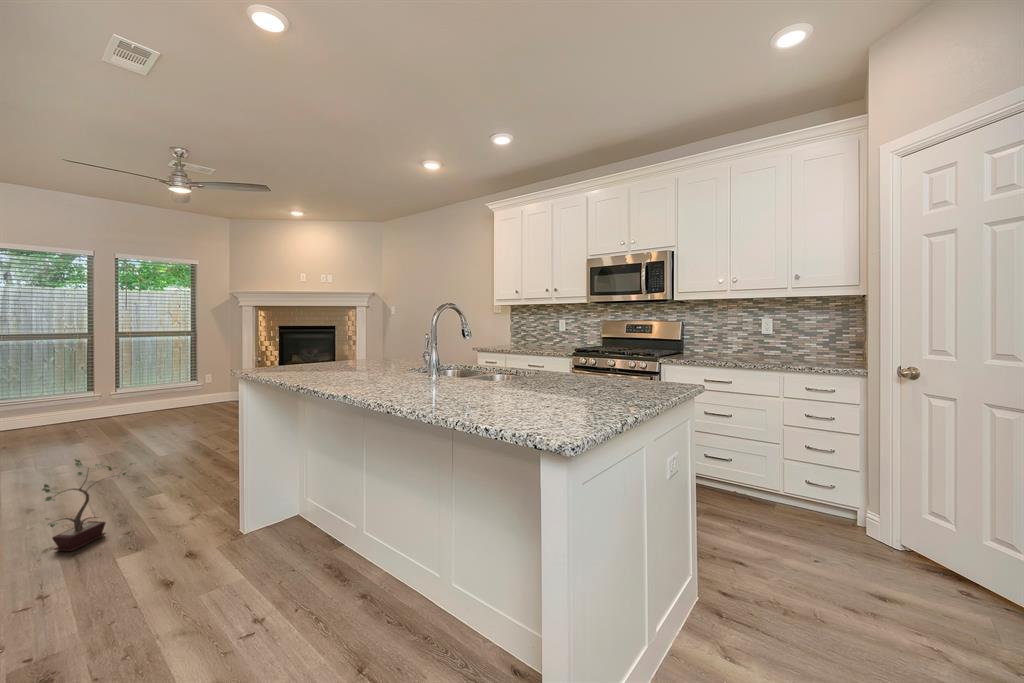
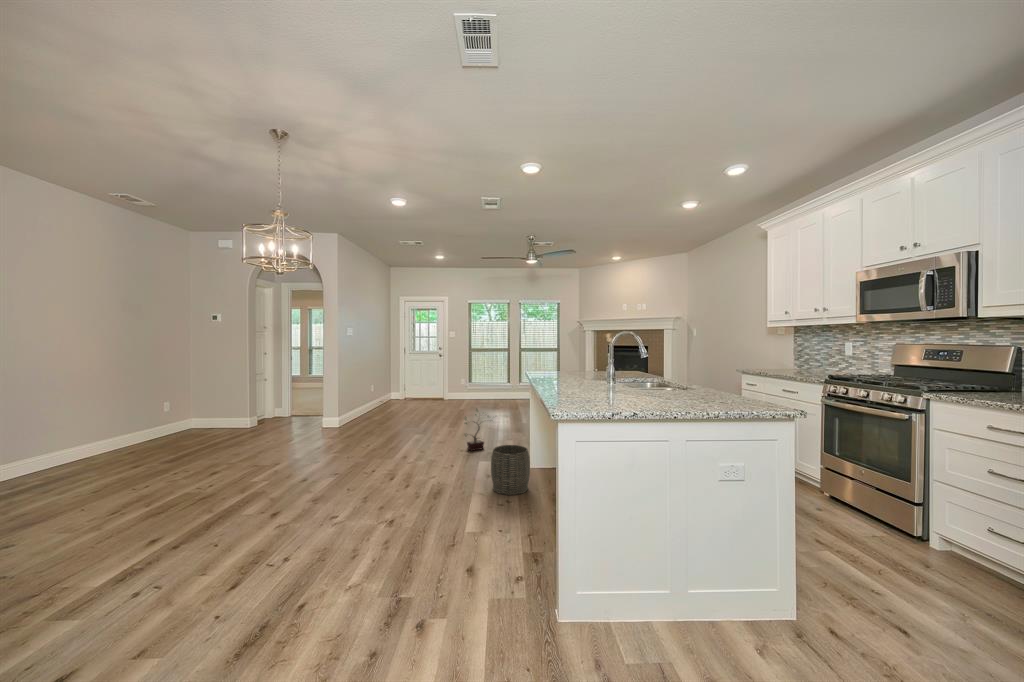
woven basket: none [191,511,282,625] -> present [491,445,530,495]

